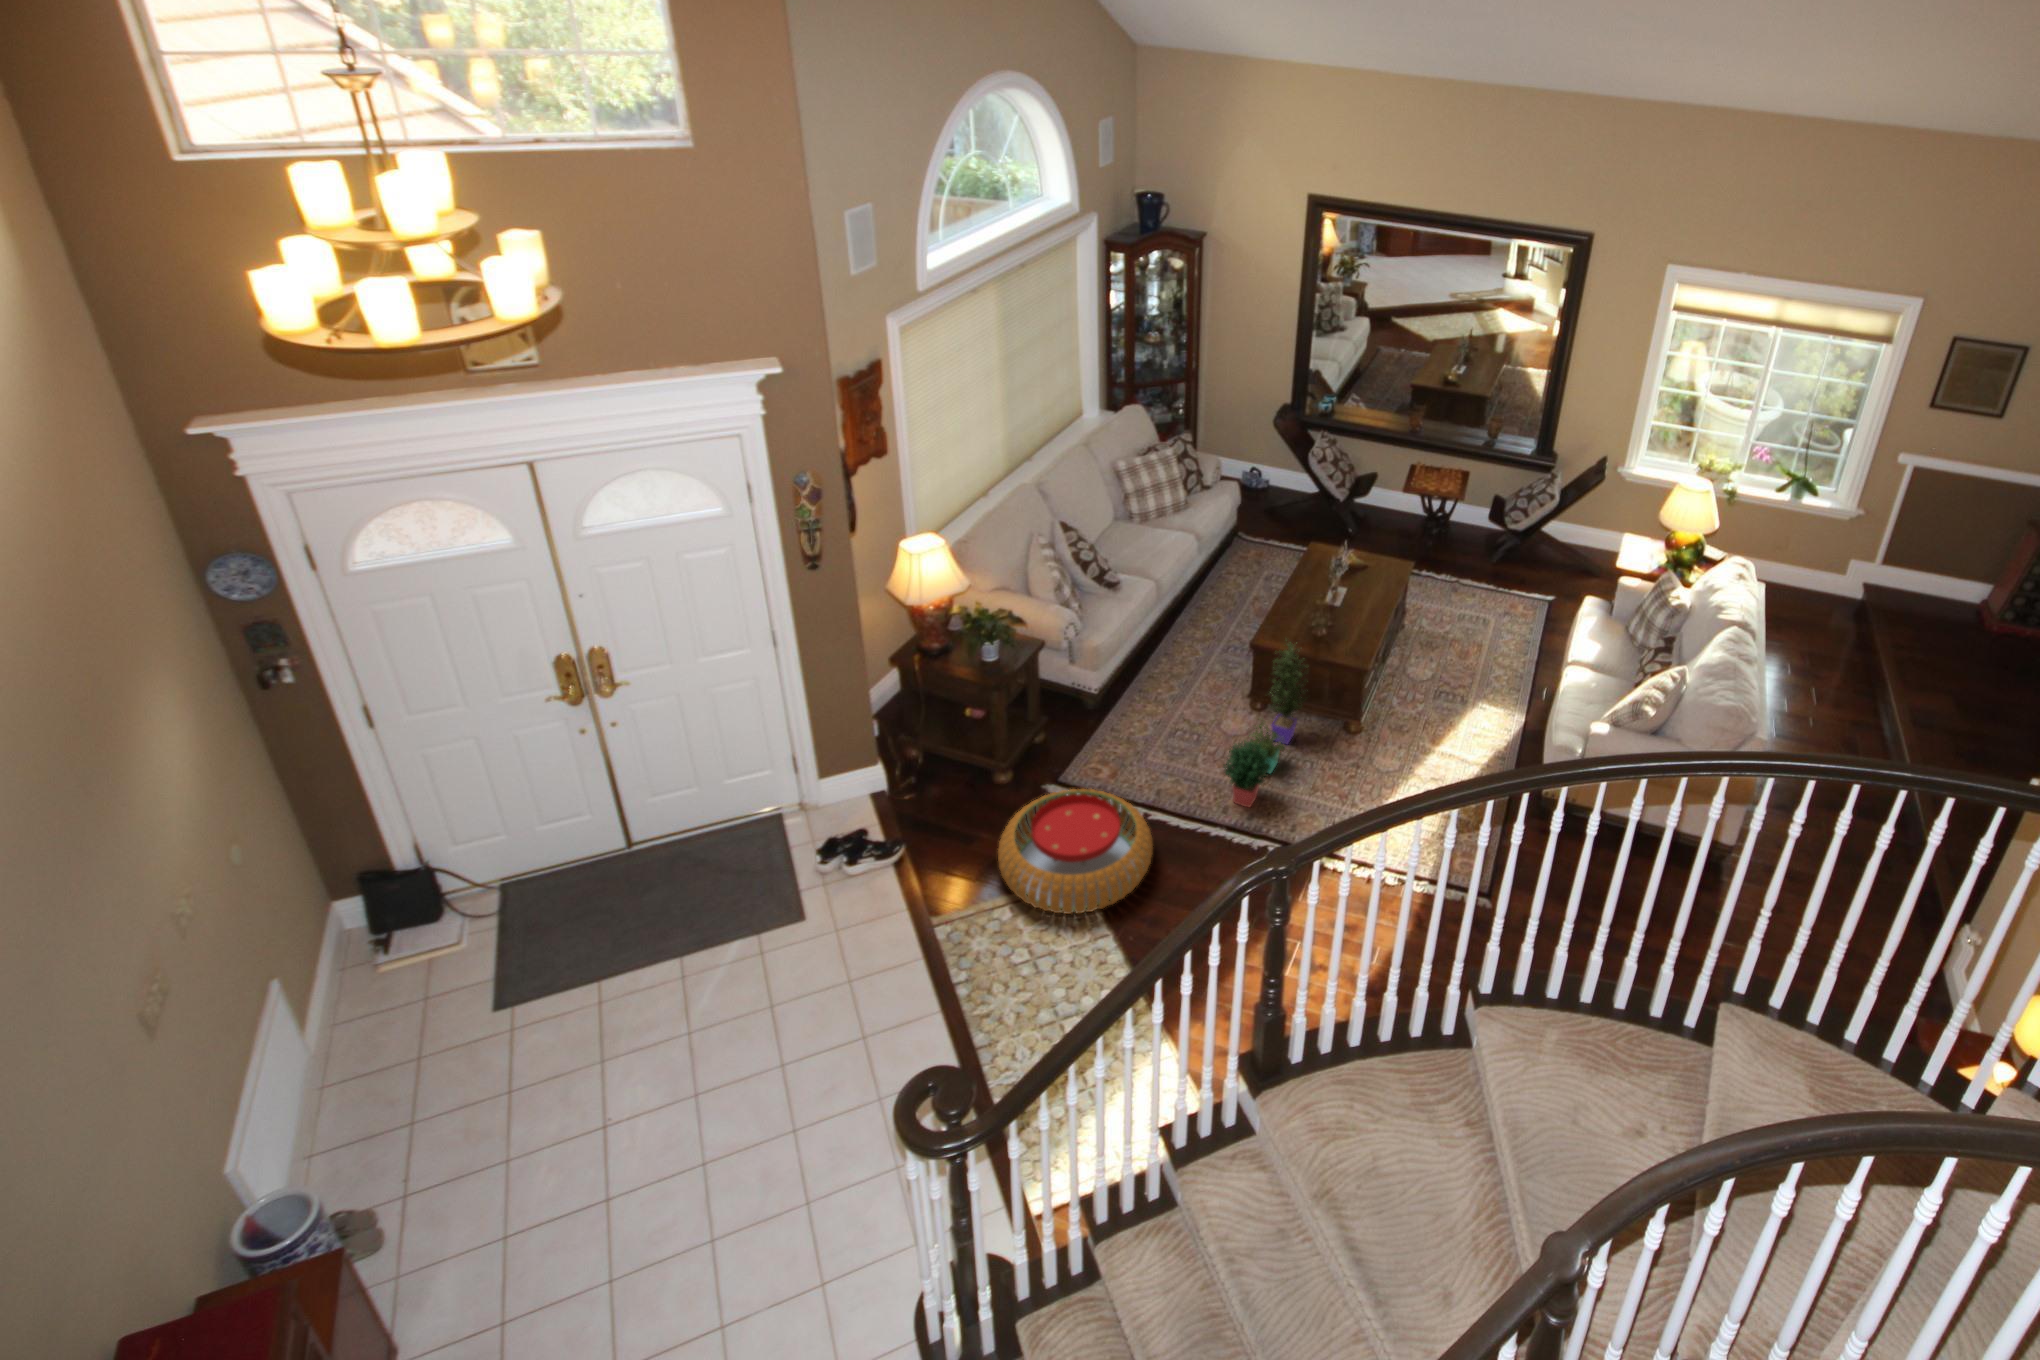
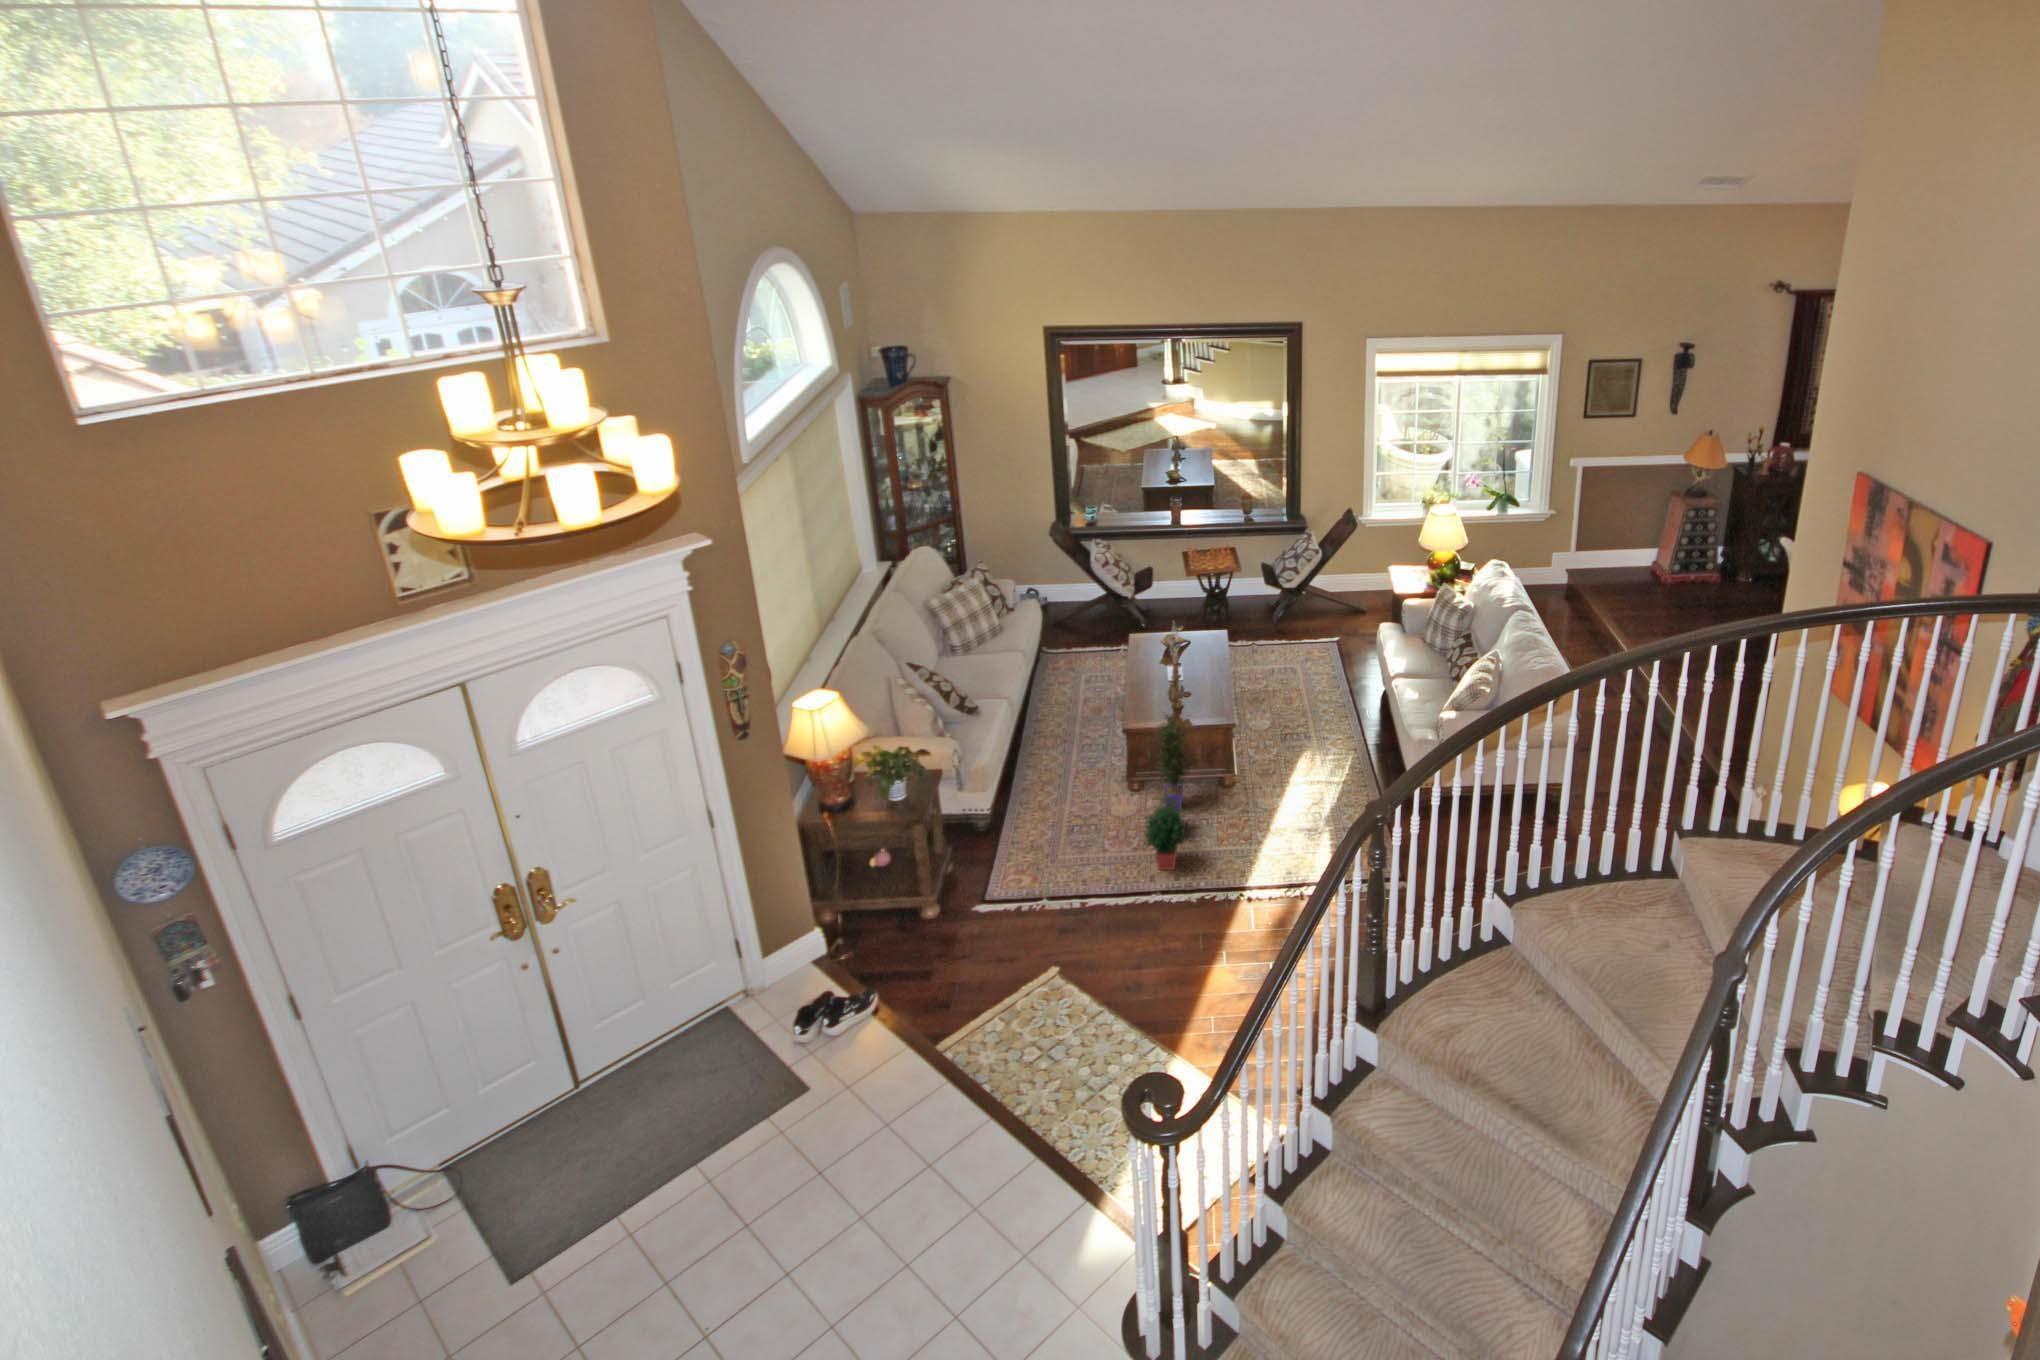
pouf: present [998,789,1153,914] -> none [967,888,1116,1007]

